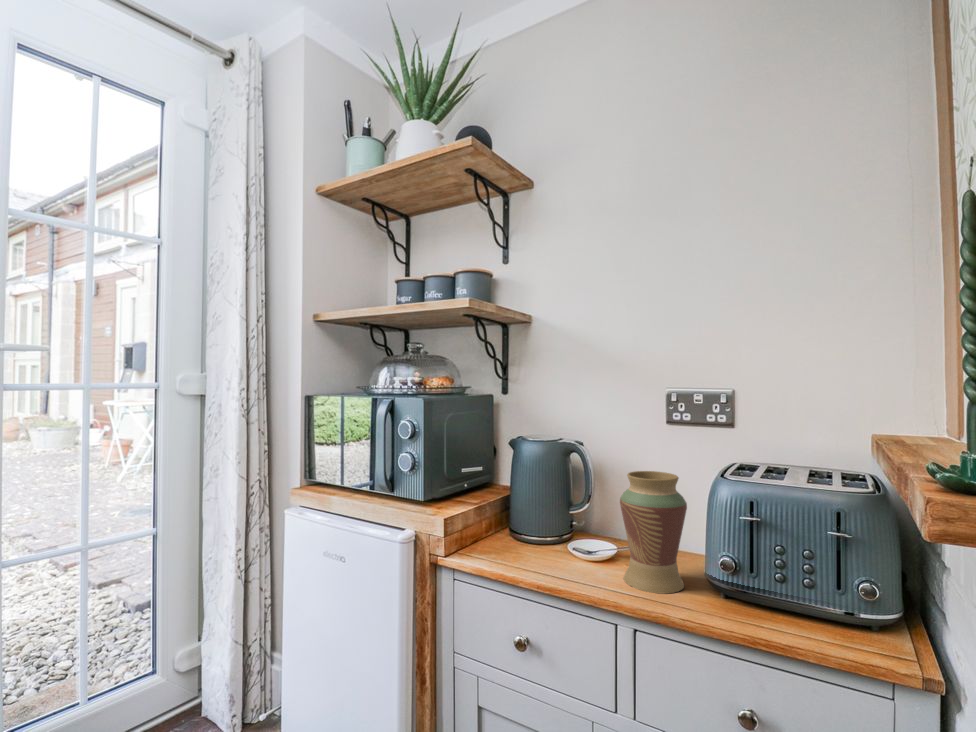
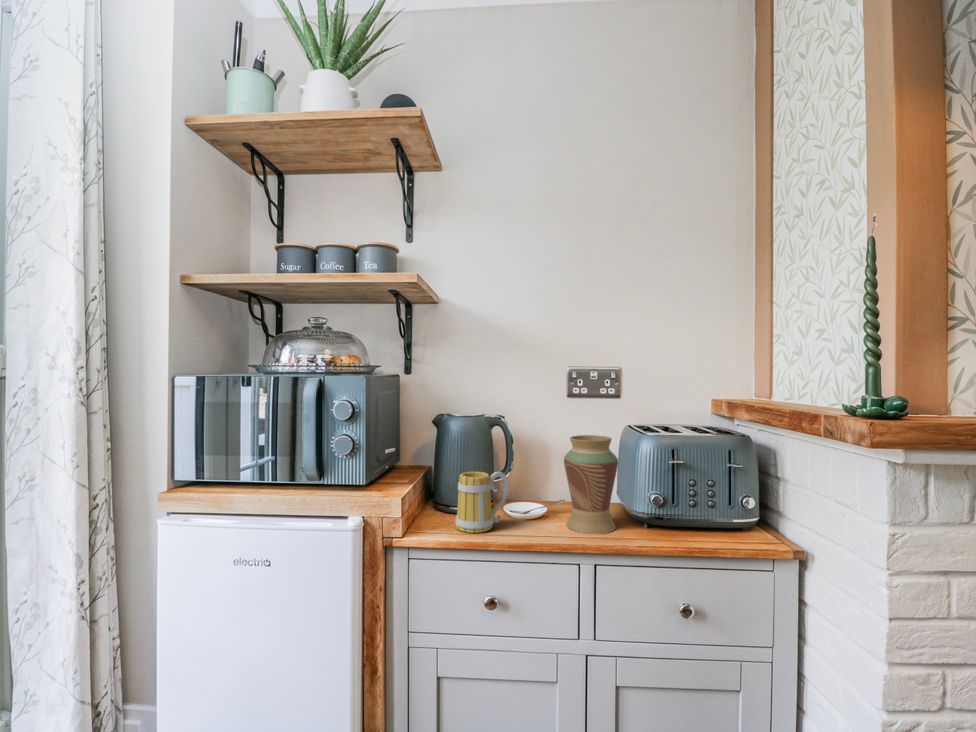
mug: none [502,499,561,566] -> present [456,472,509,533]

